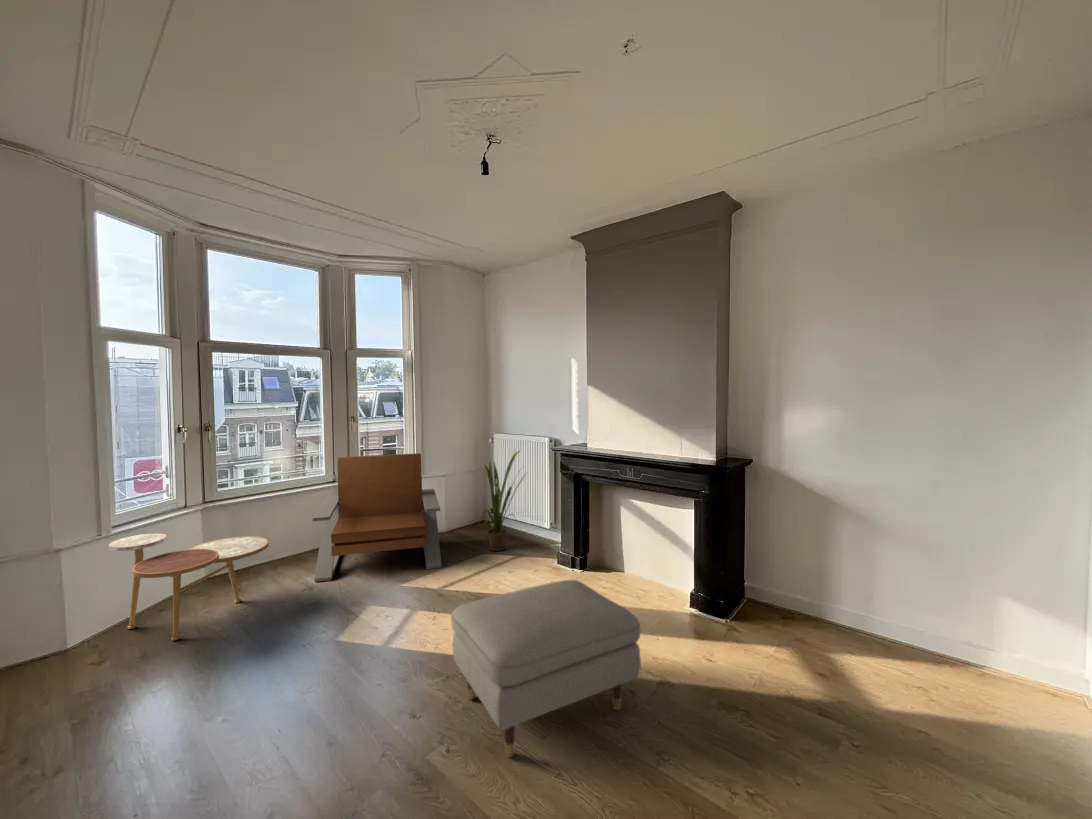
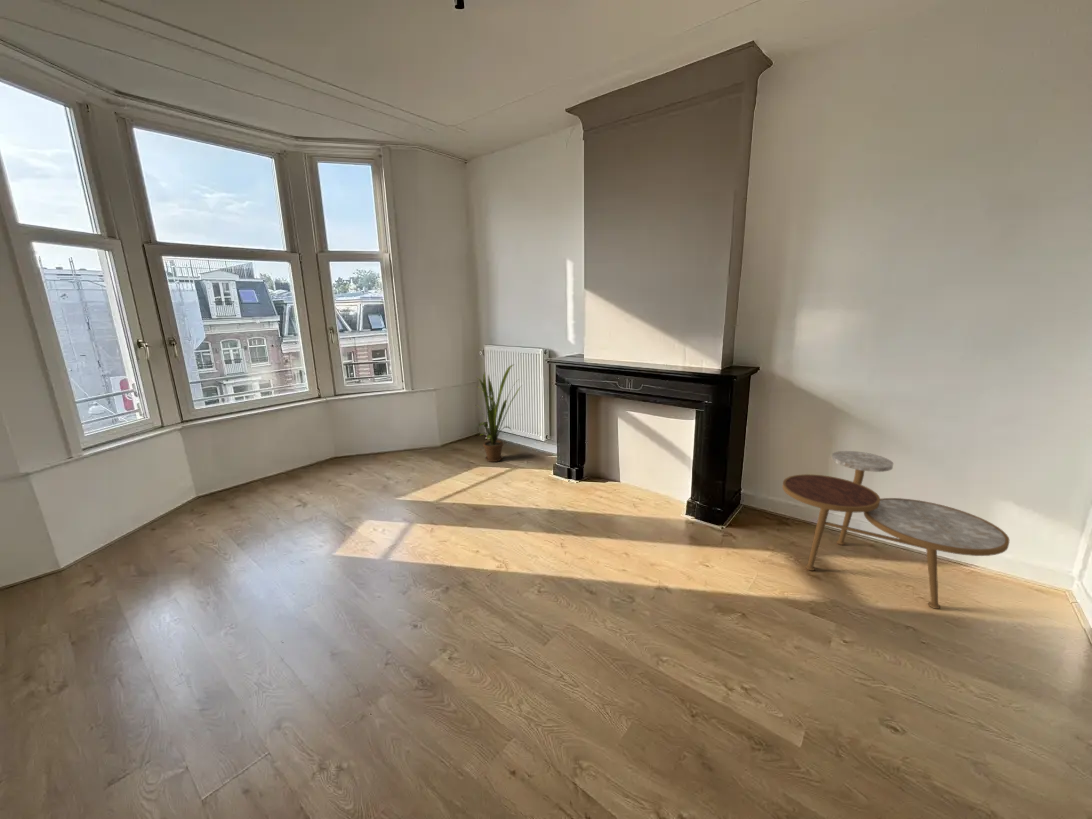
lounge chair: present [313,453,441,582] -> none [306,368,440,495]
side table: present [109,533,269,641] -> present [783,451,1009,609]
ottoman: present [451,580,641,757] -> none [447,492,646,673]

